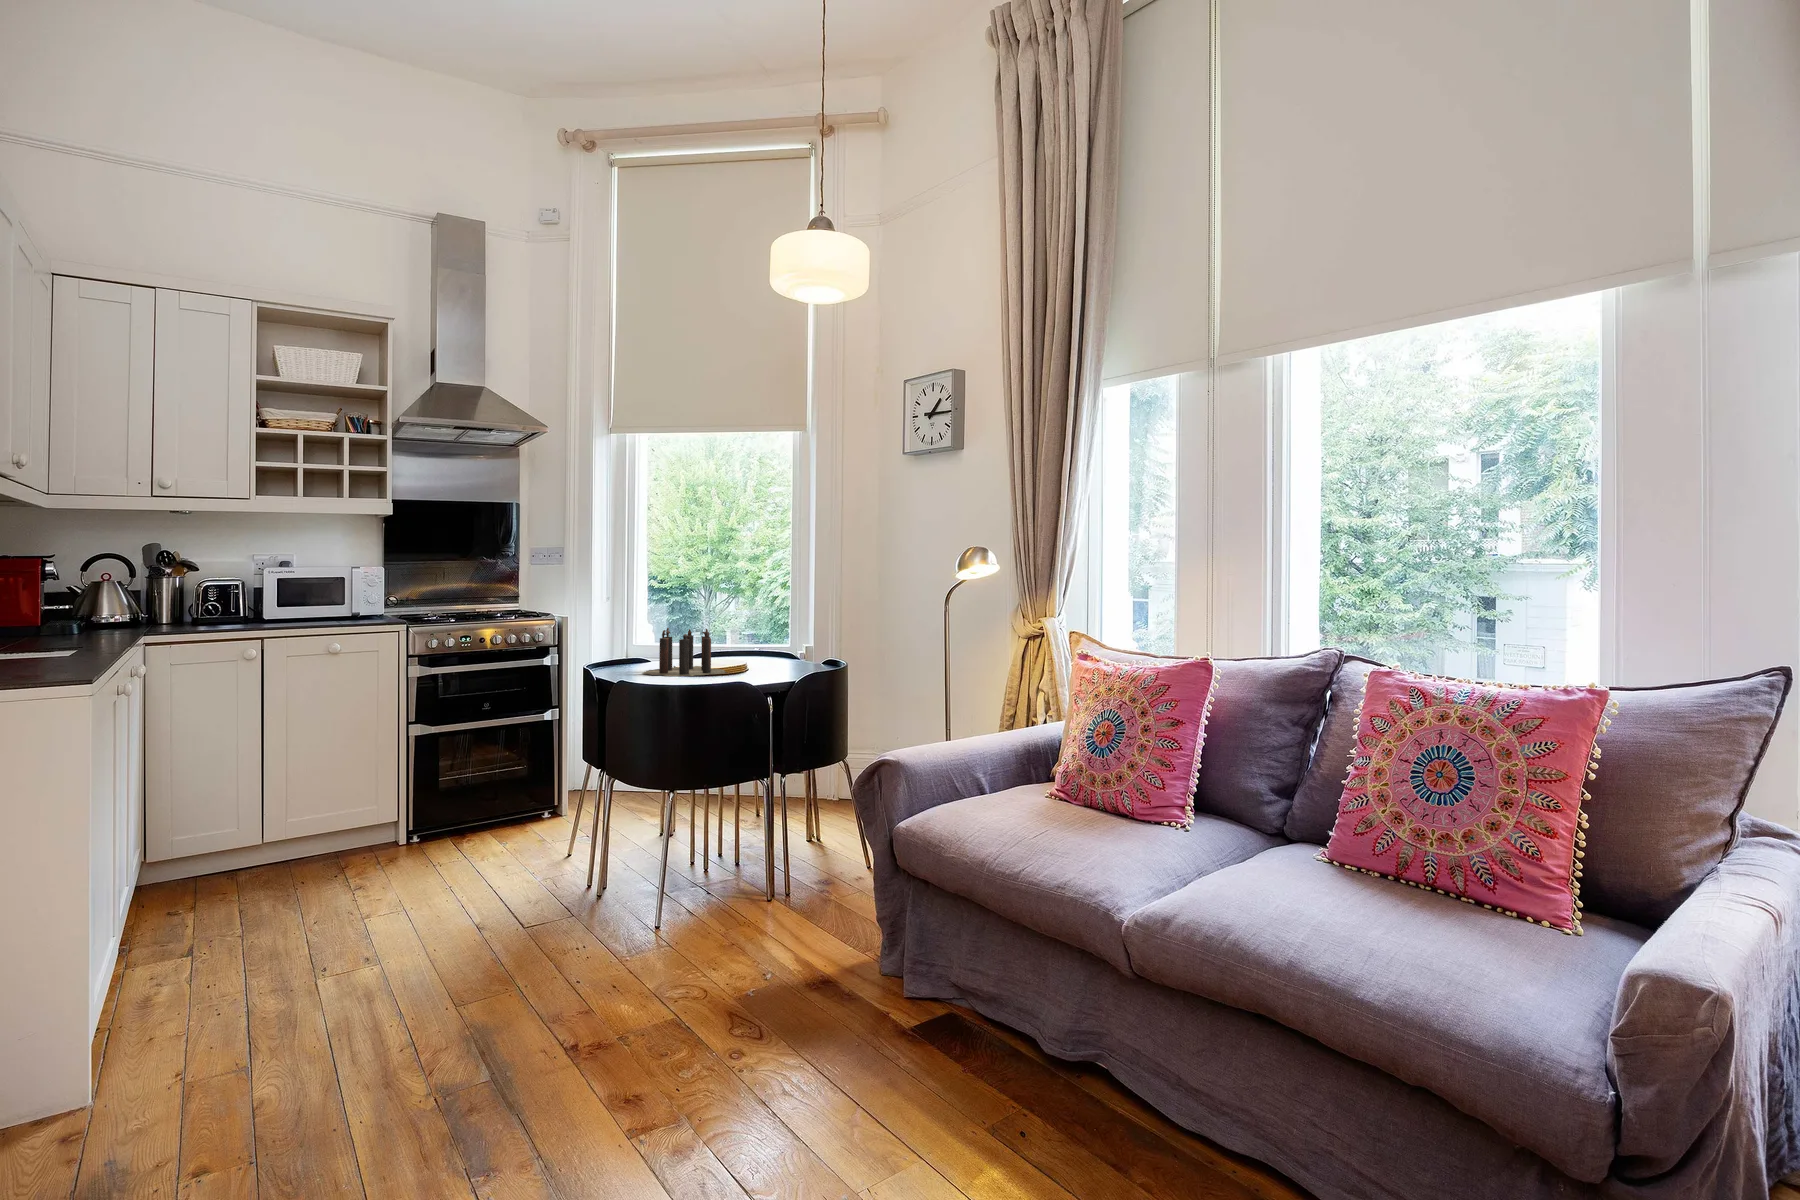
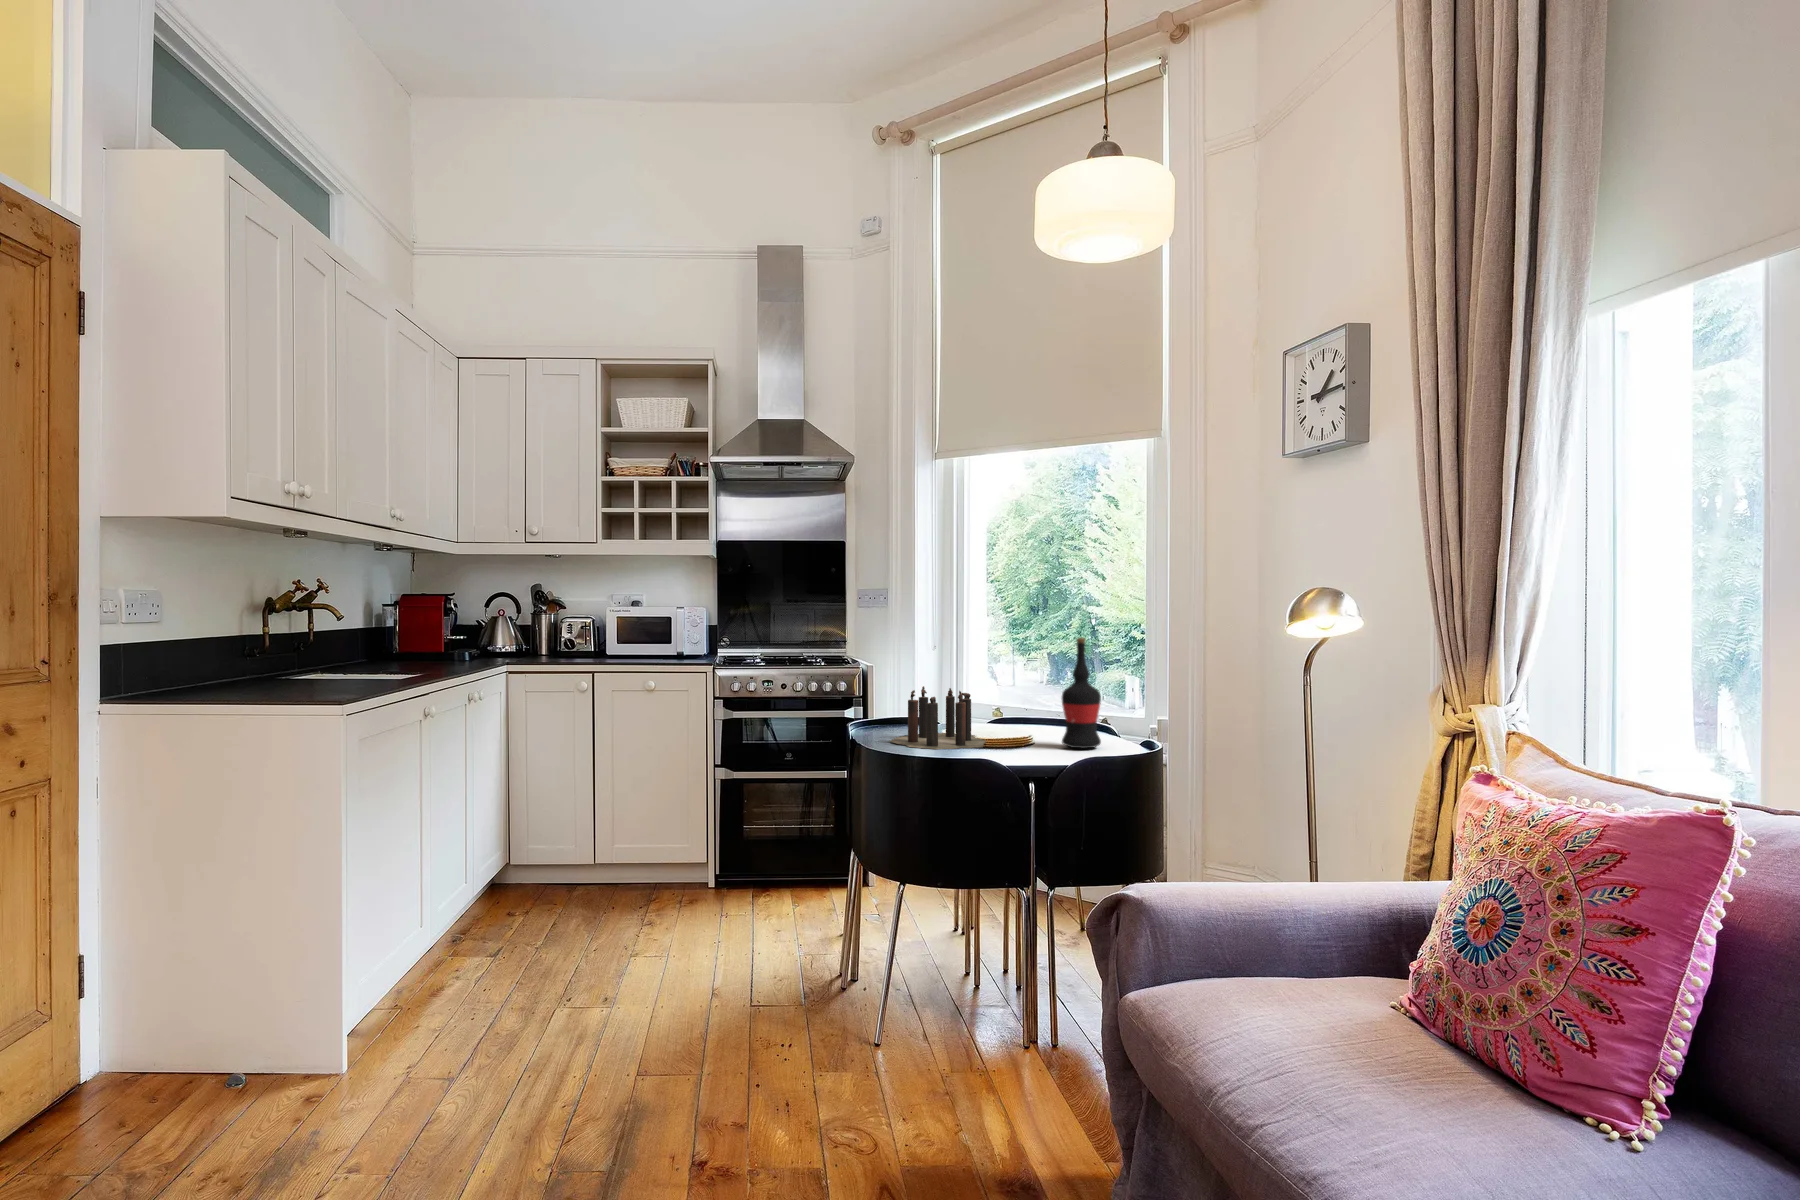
wine bottle: none [787,585,817,670] -> present [1062,638,1101,748]

